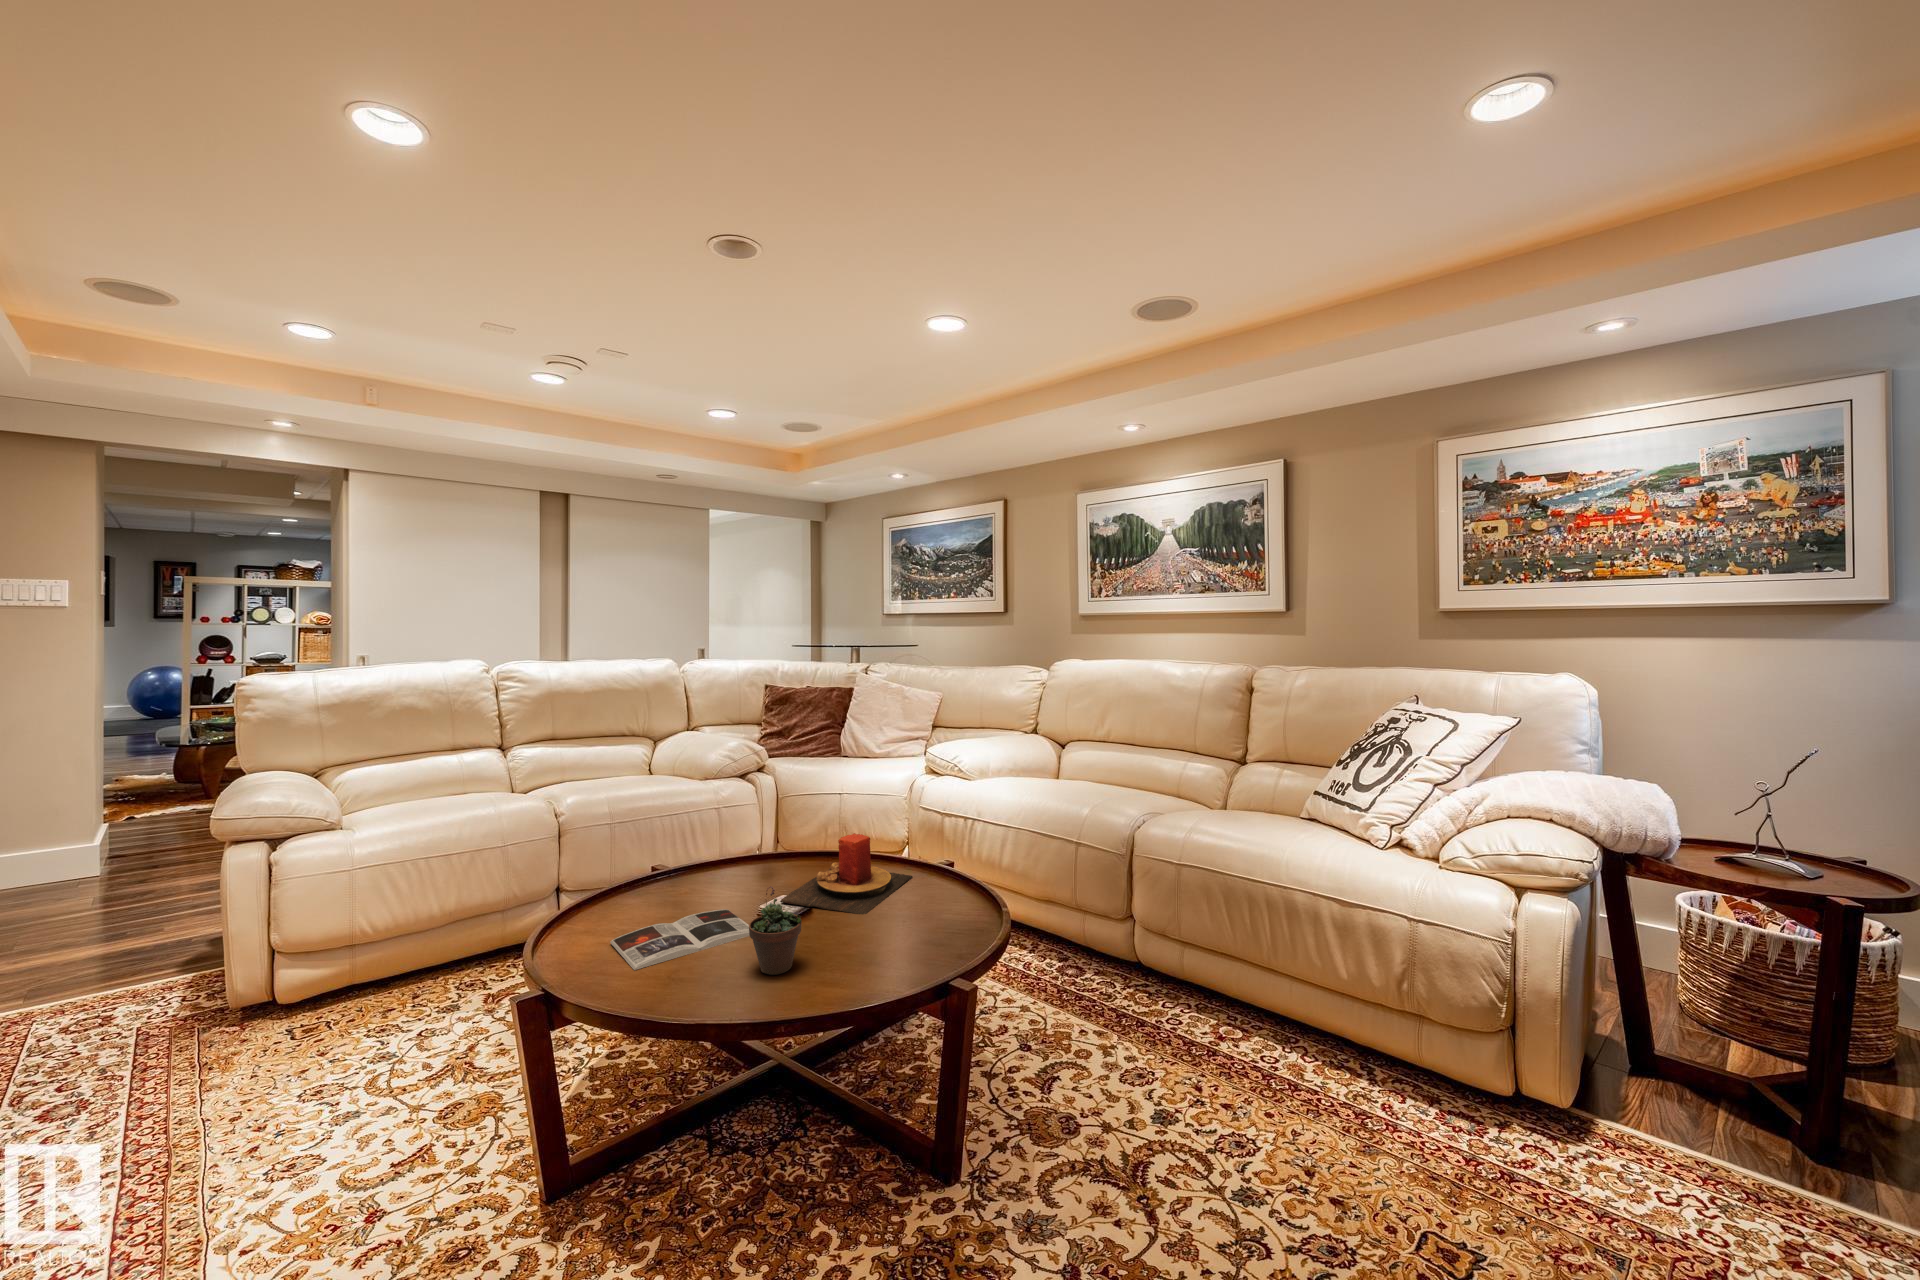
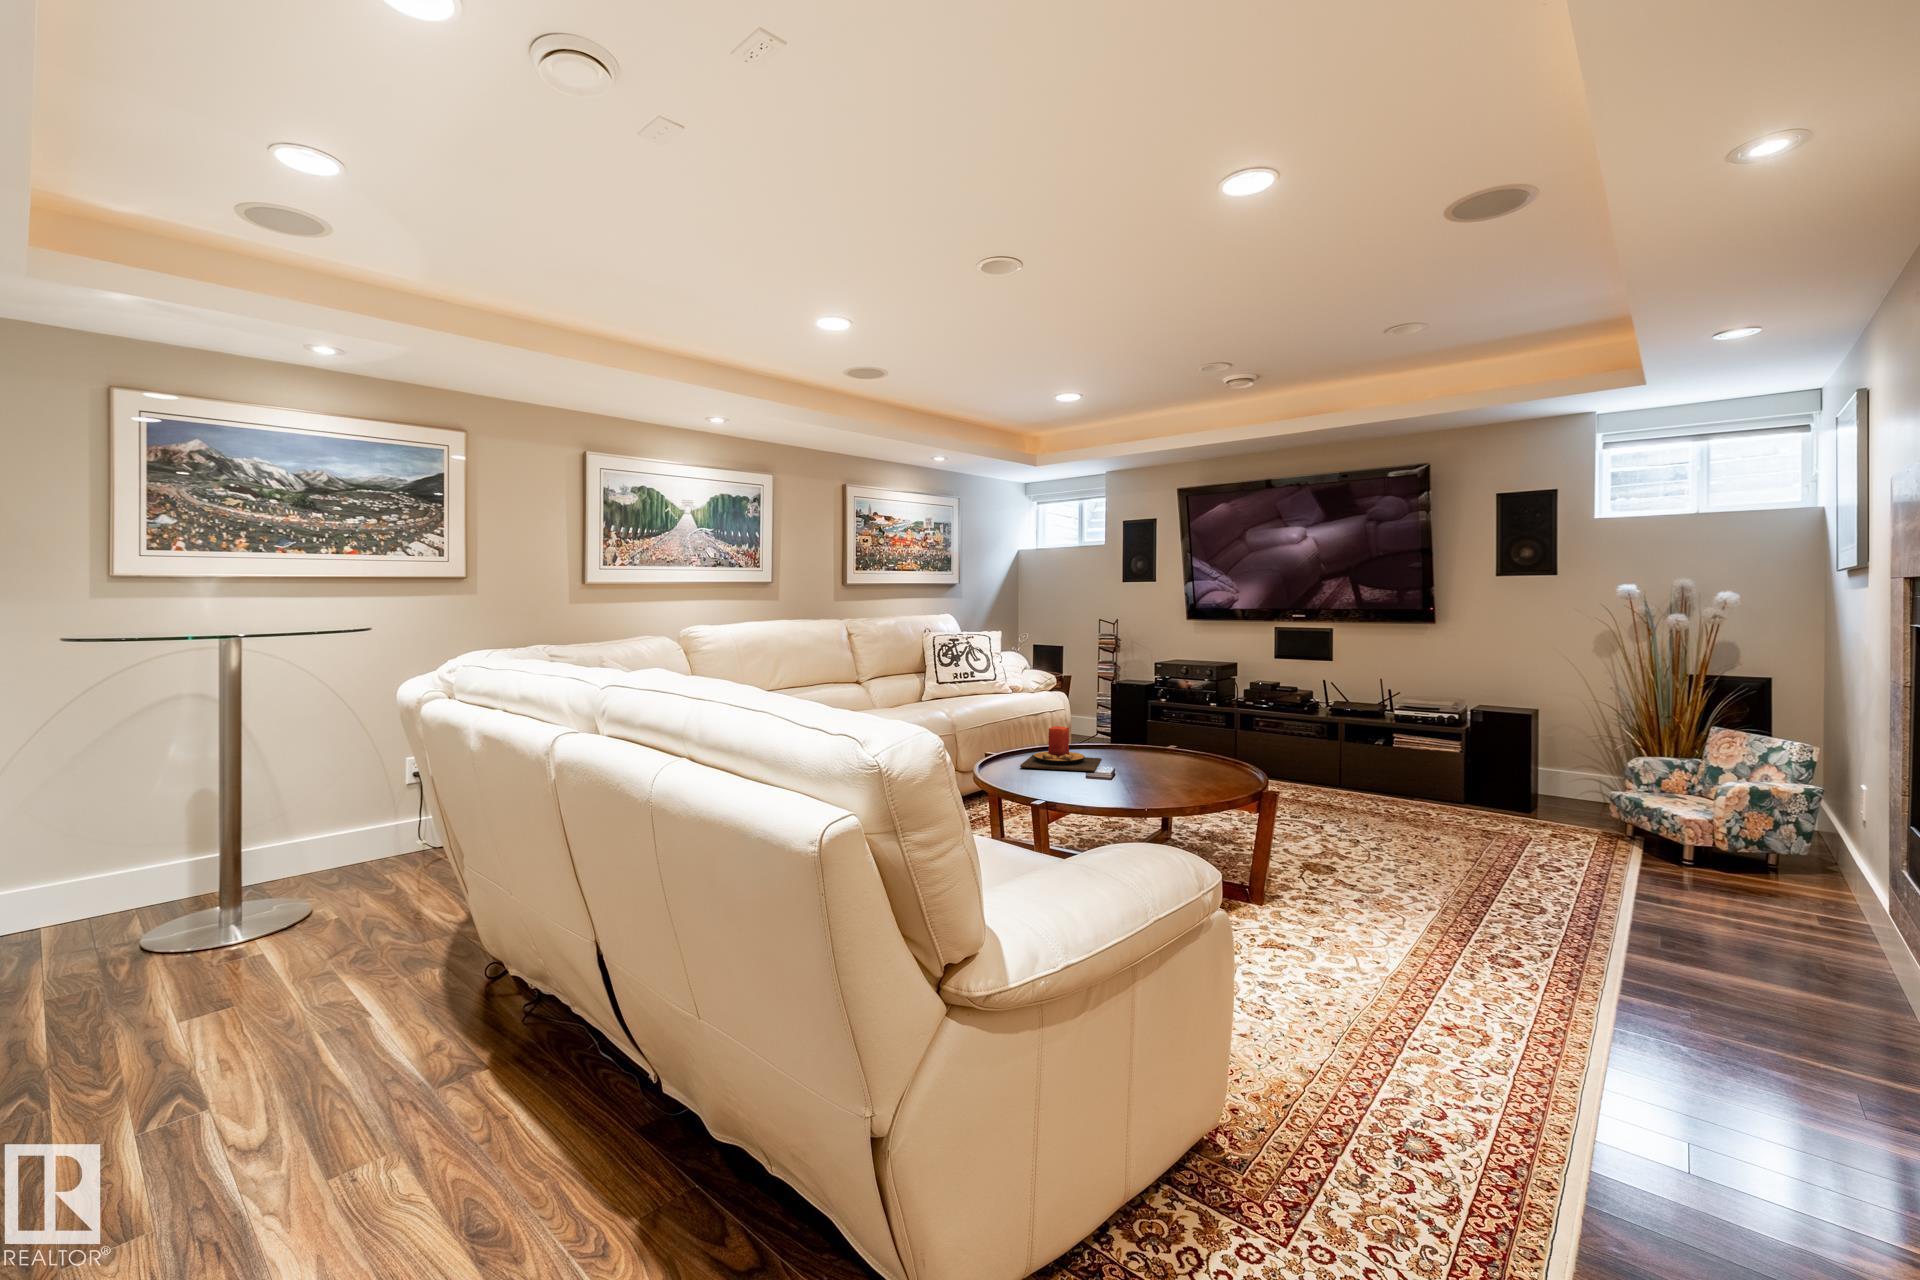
succulent plant: present [749,886,802,975] -> none [1169,719,1199,765]
magazine: present [610,909,750,970] -> none [1114,770,1211,792]

